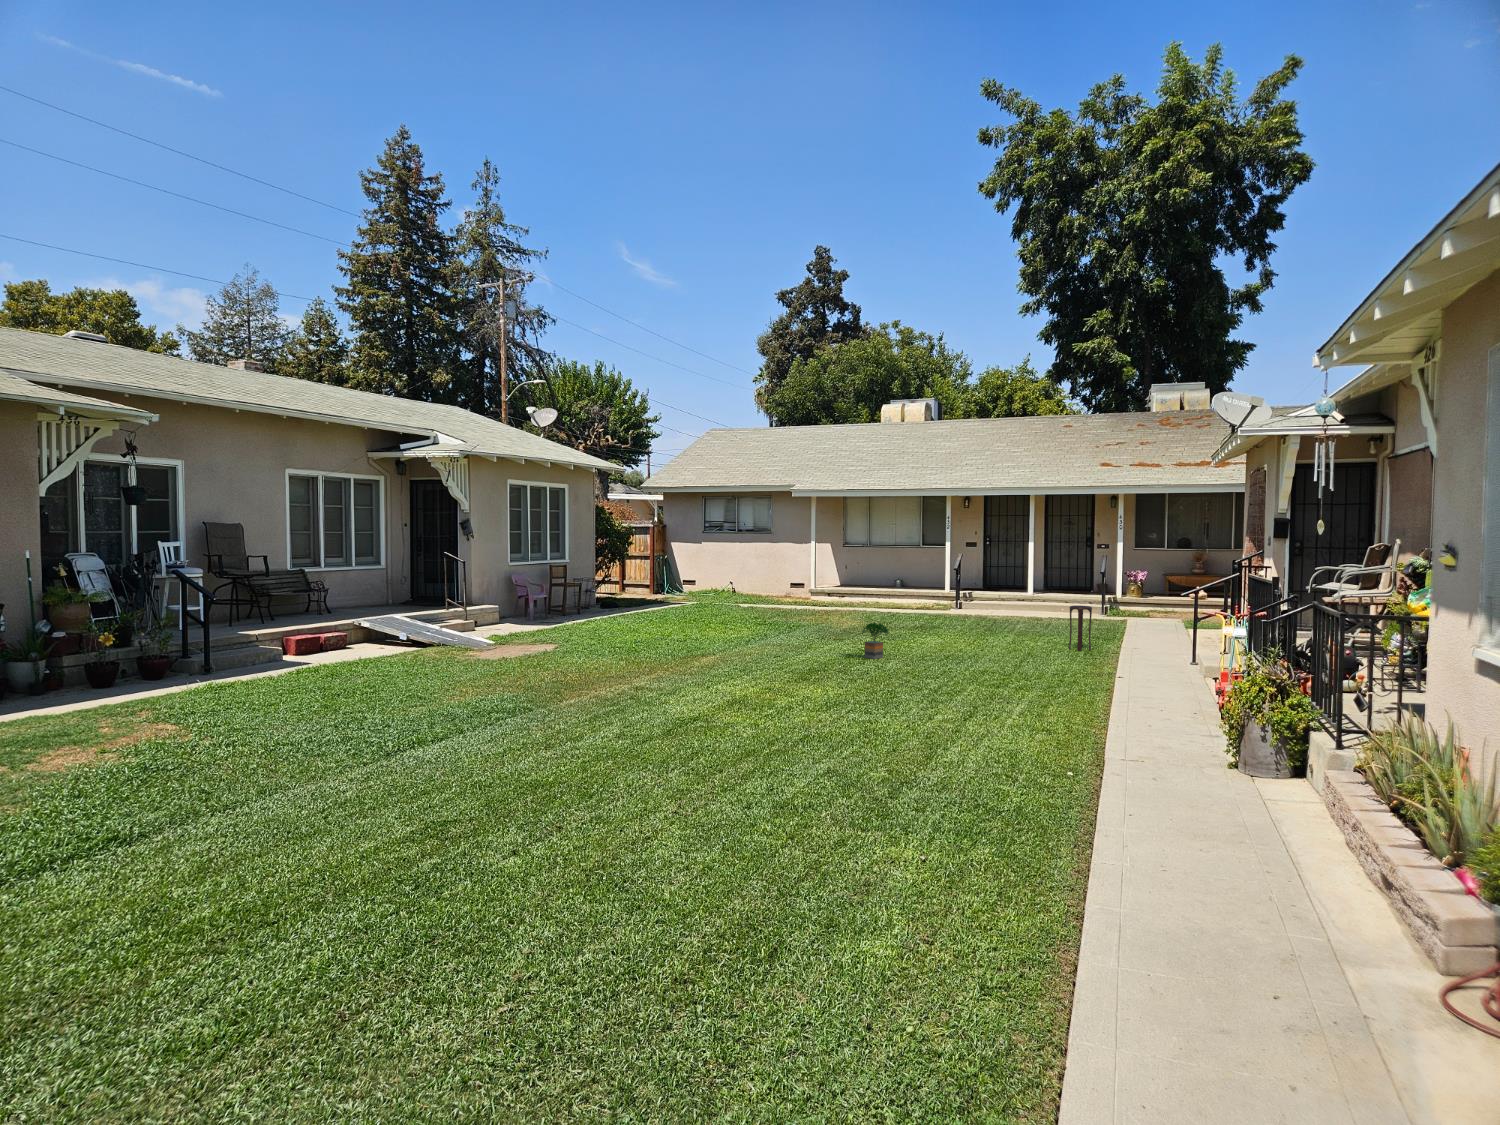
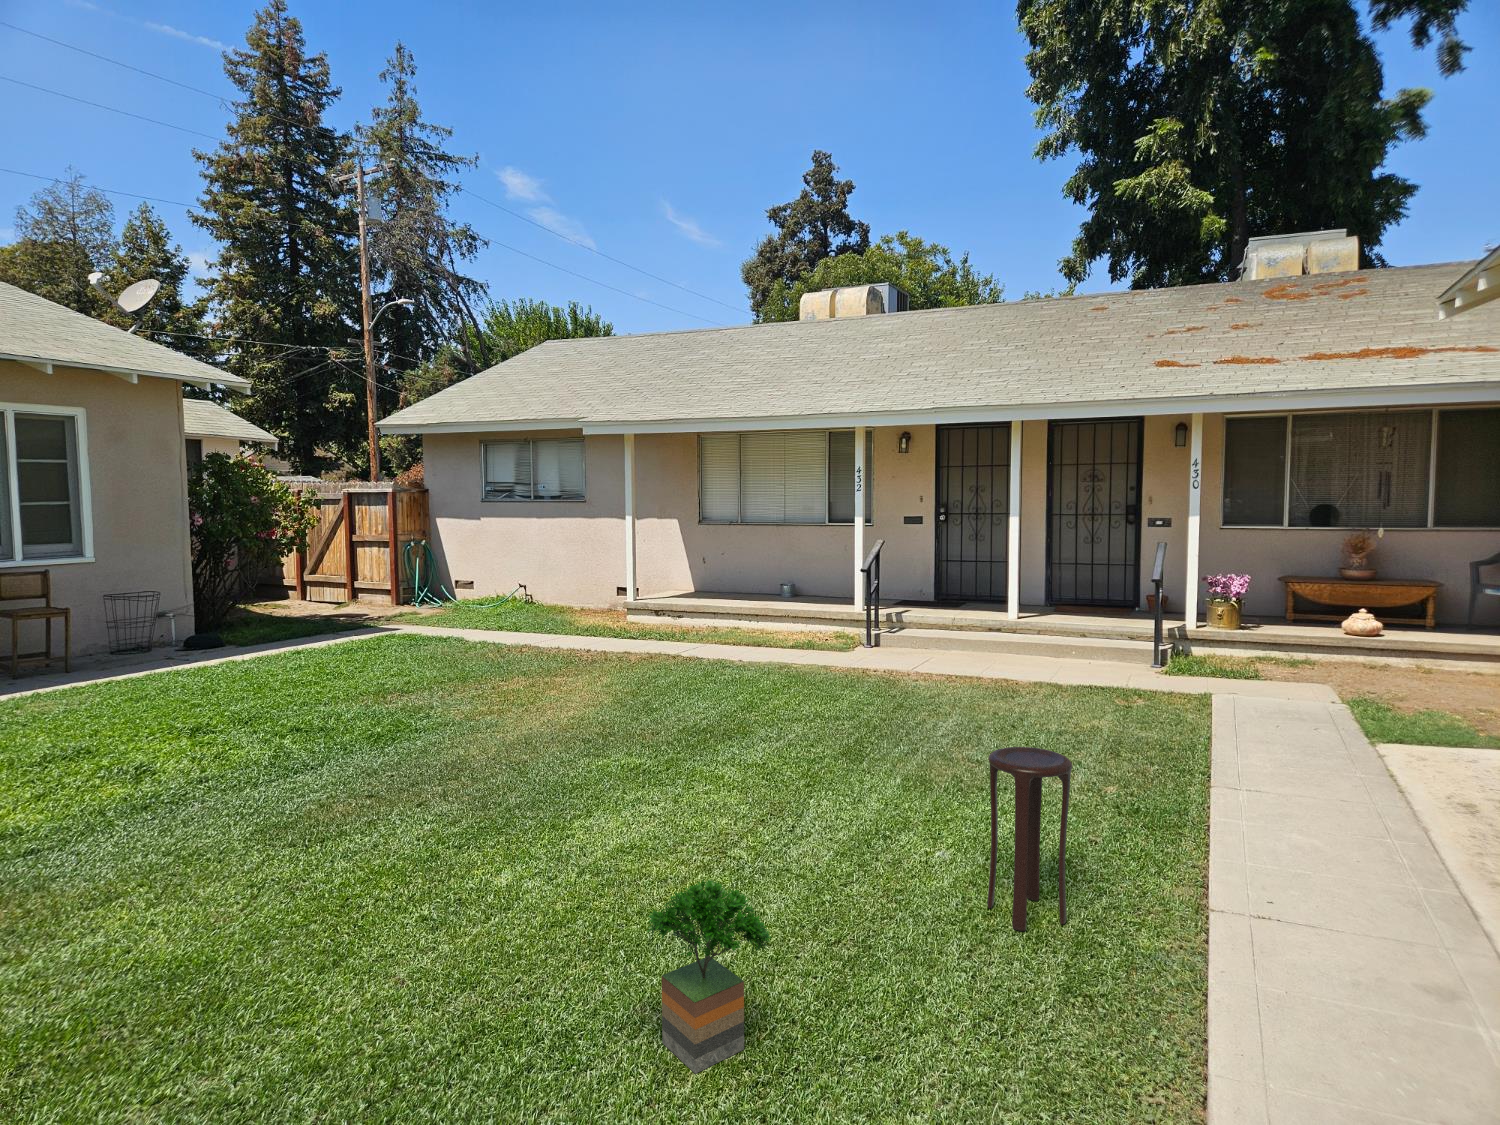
potted tree: present [862,623,888,659] -> present [647,879,771,1074]

